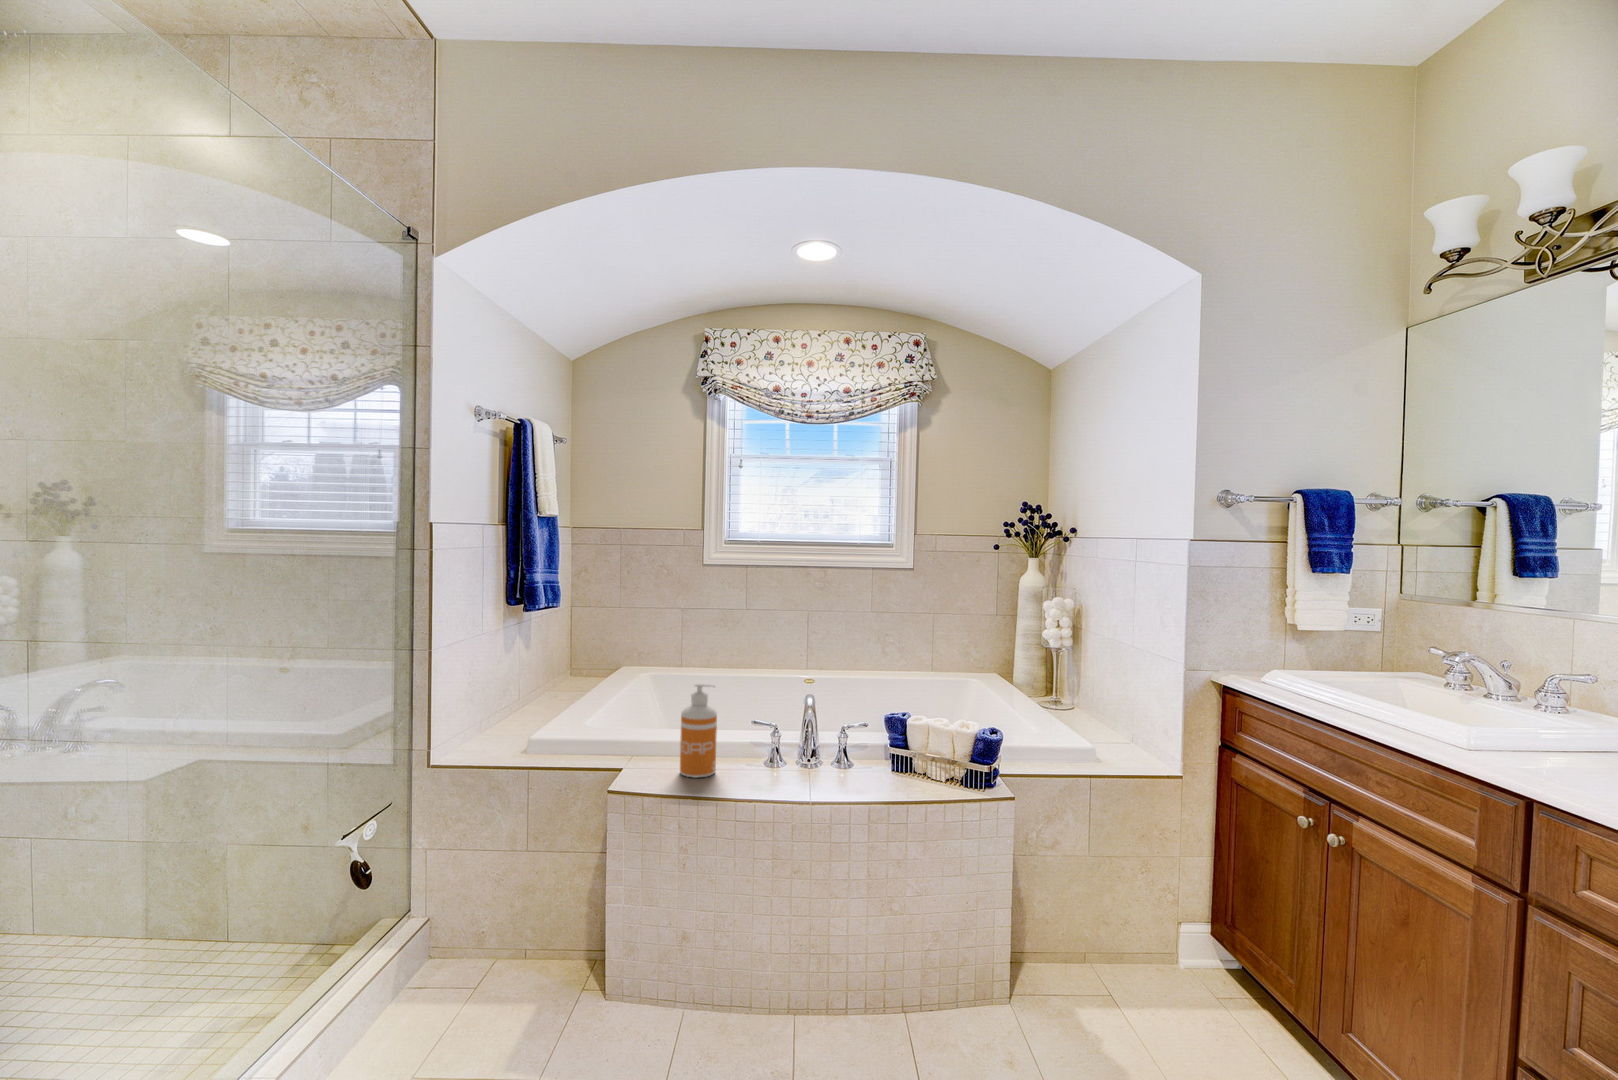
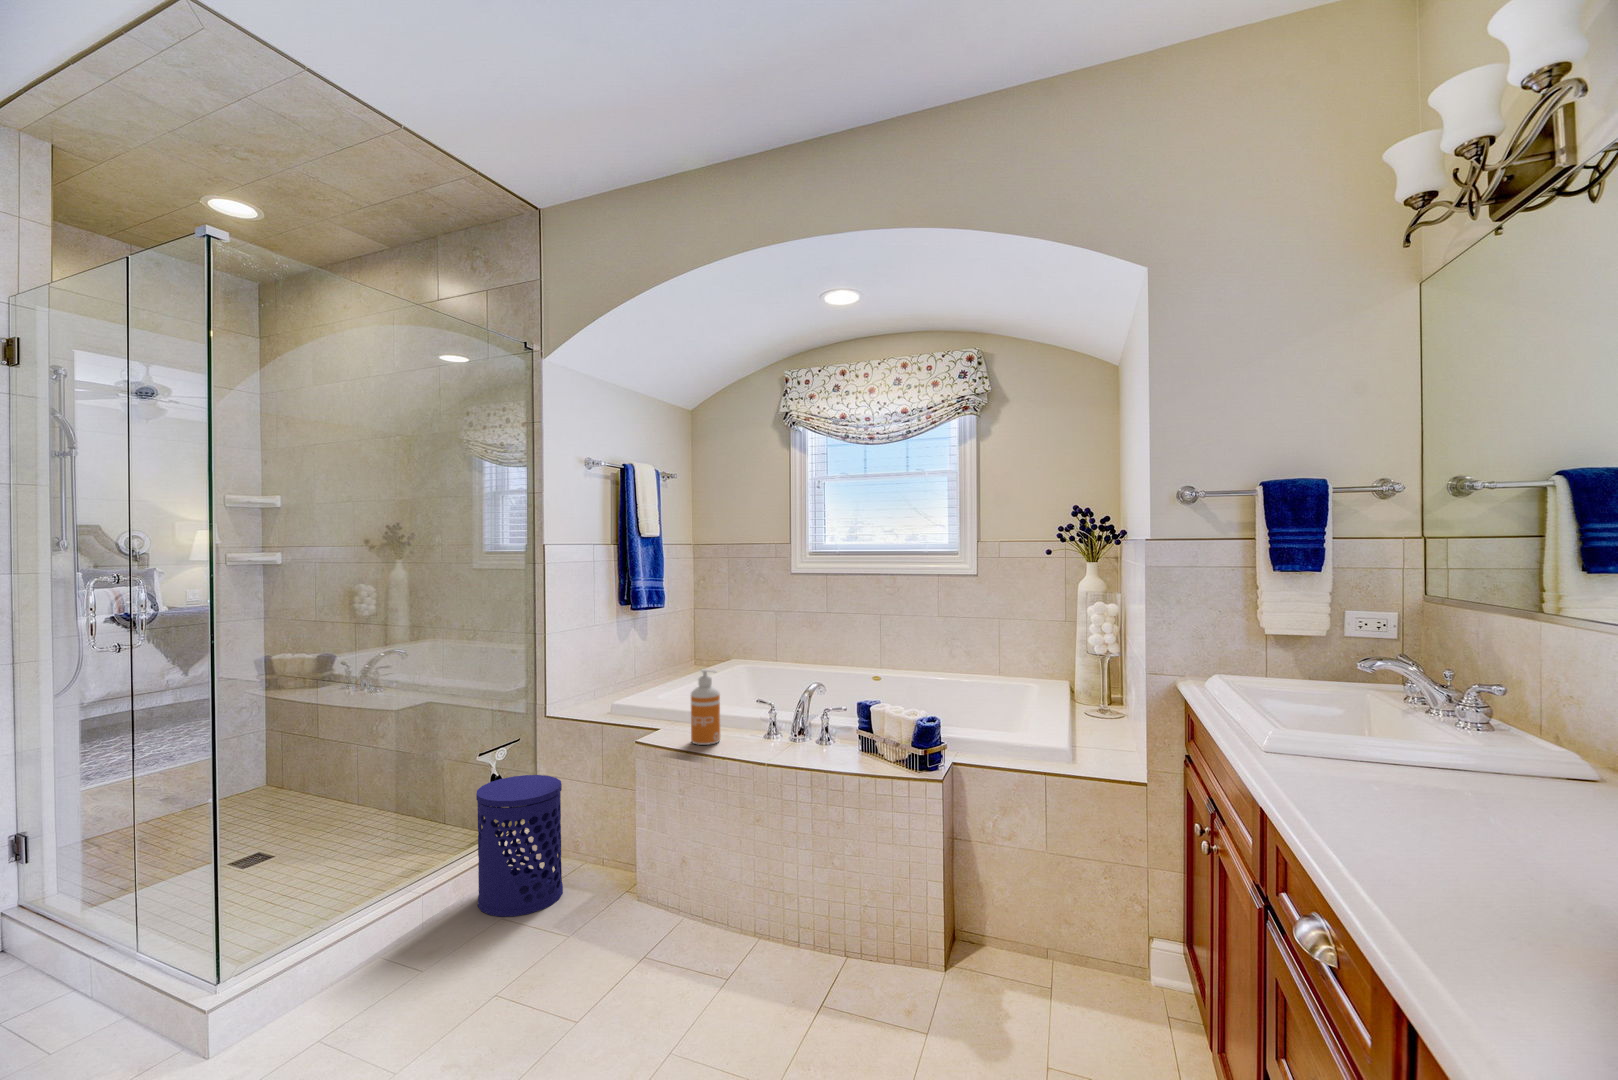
waste bin: none [360,833,486,1039] -> present [476,775,563,917]

